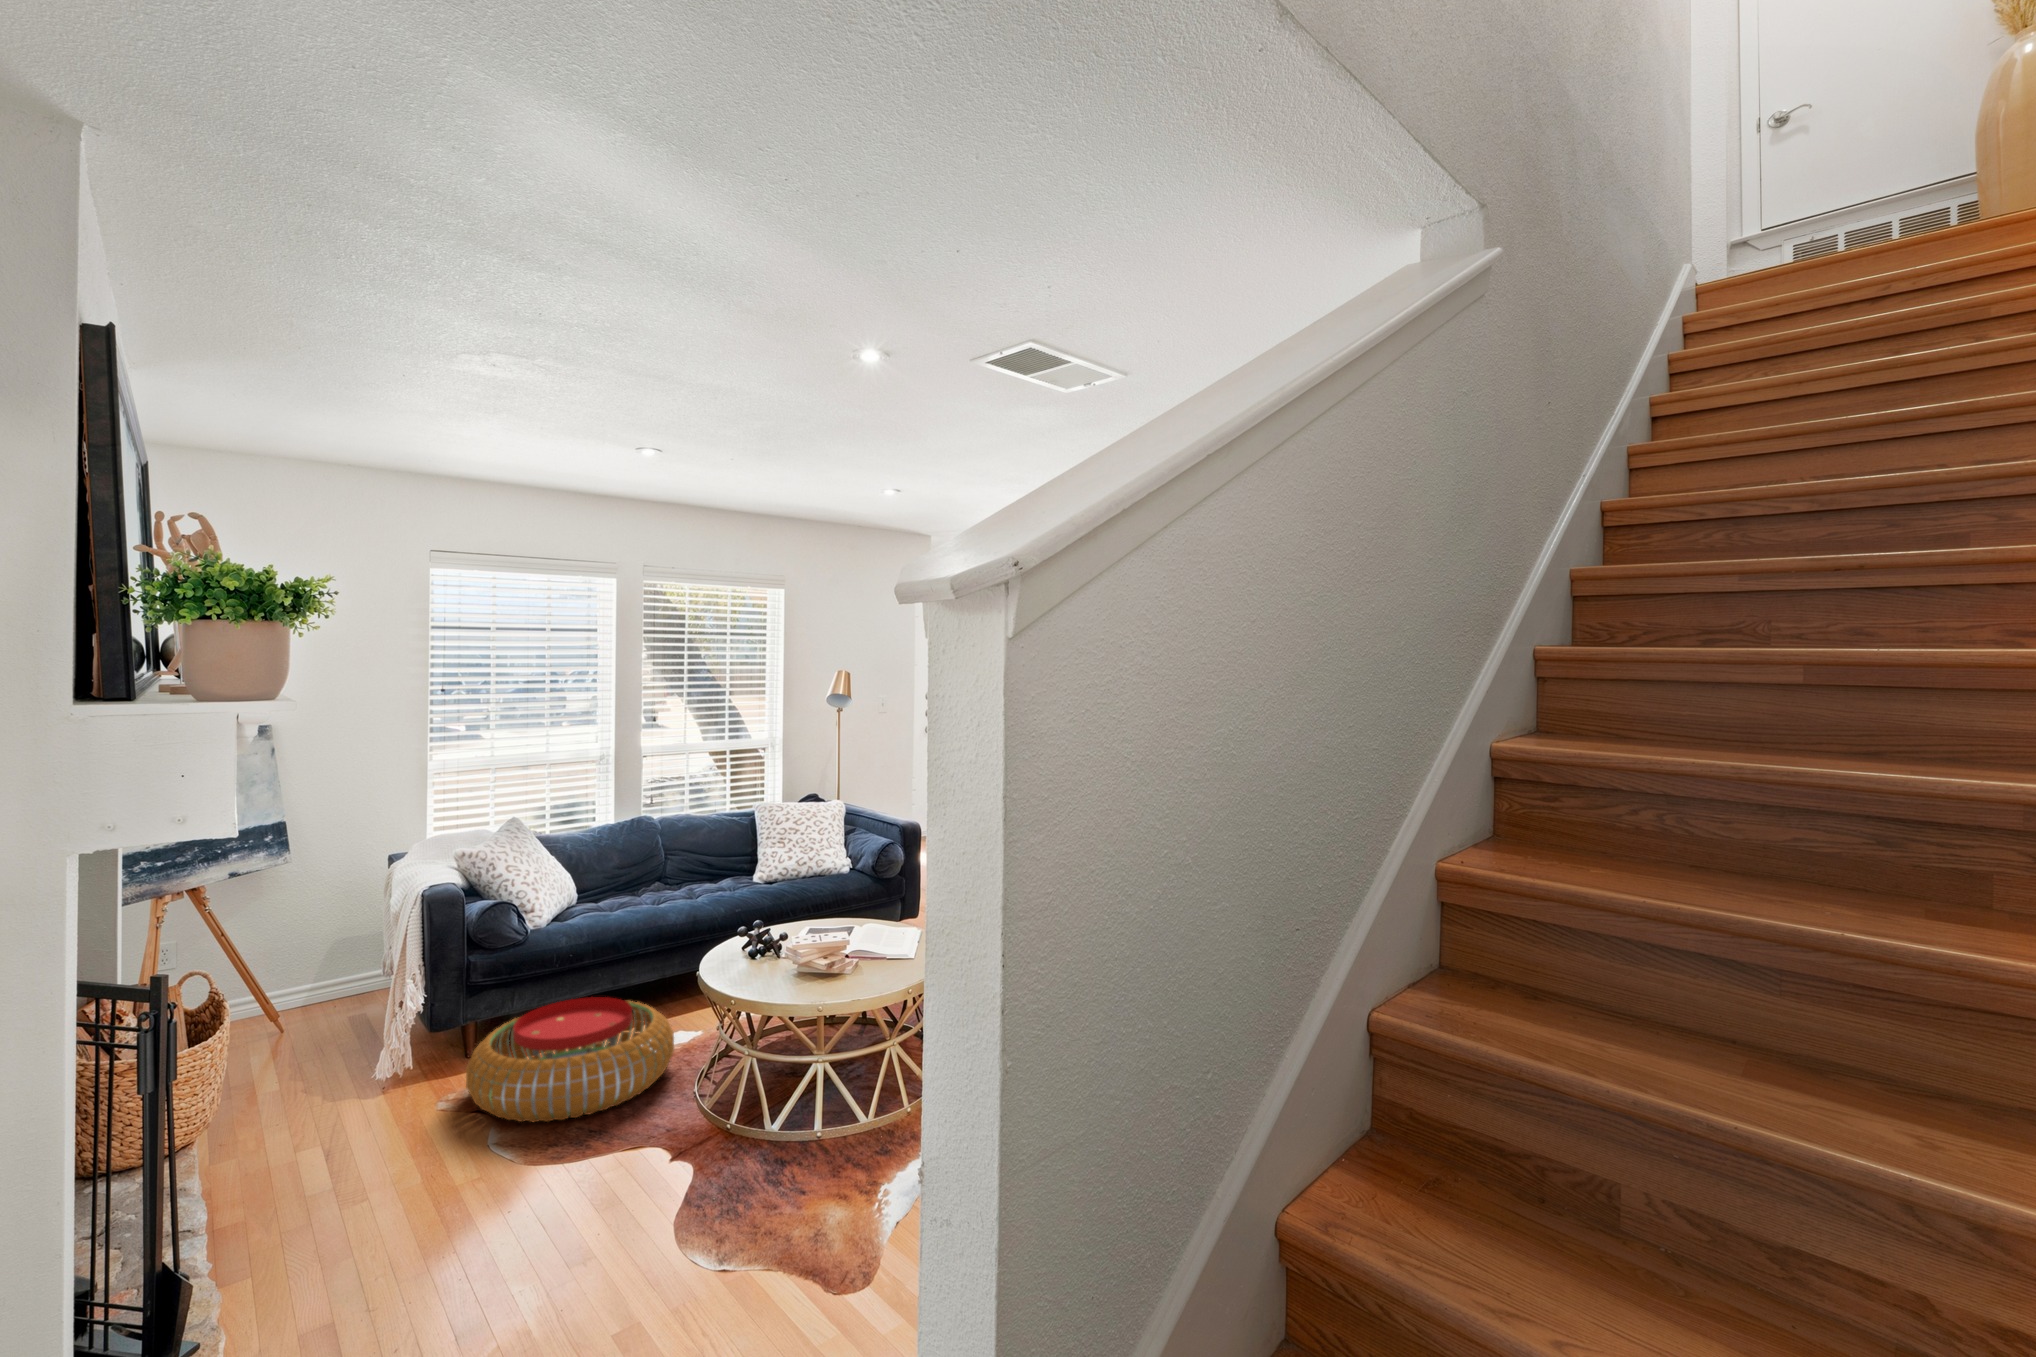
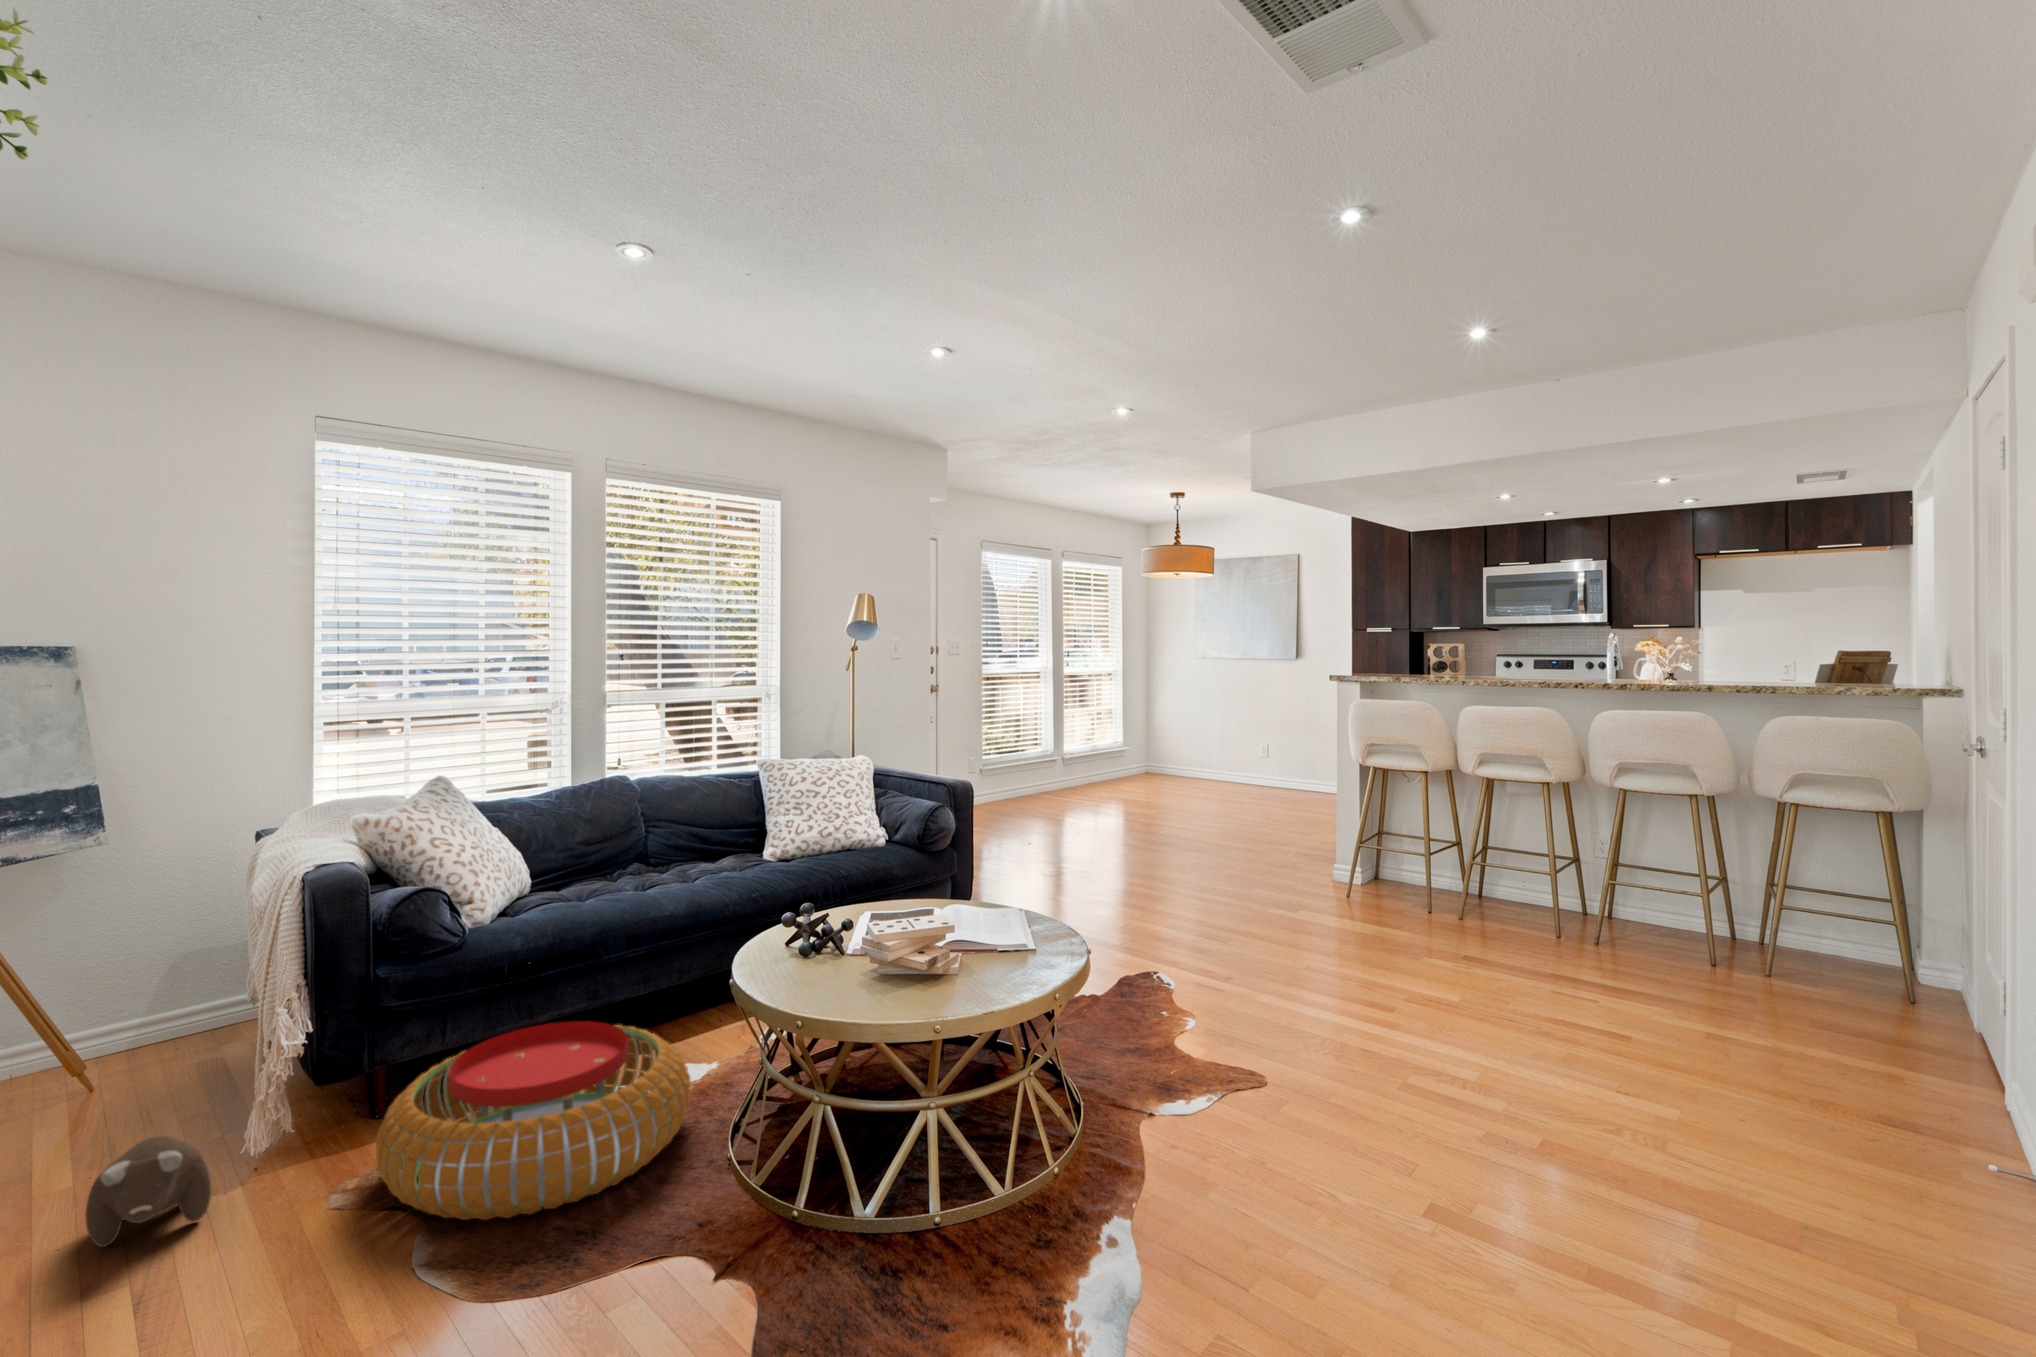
plush toy: none [291,1060,364,1127] -> present [85,1136,211,1247]

